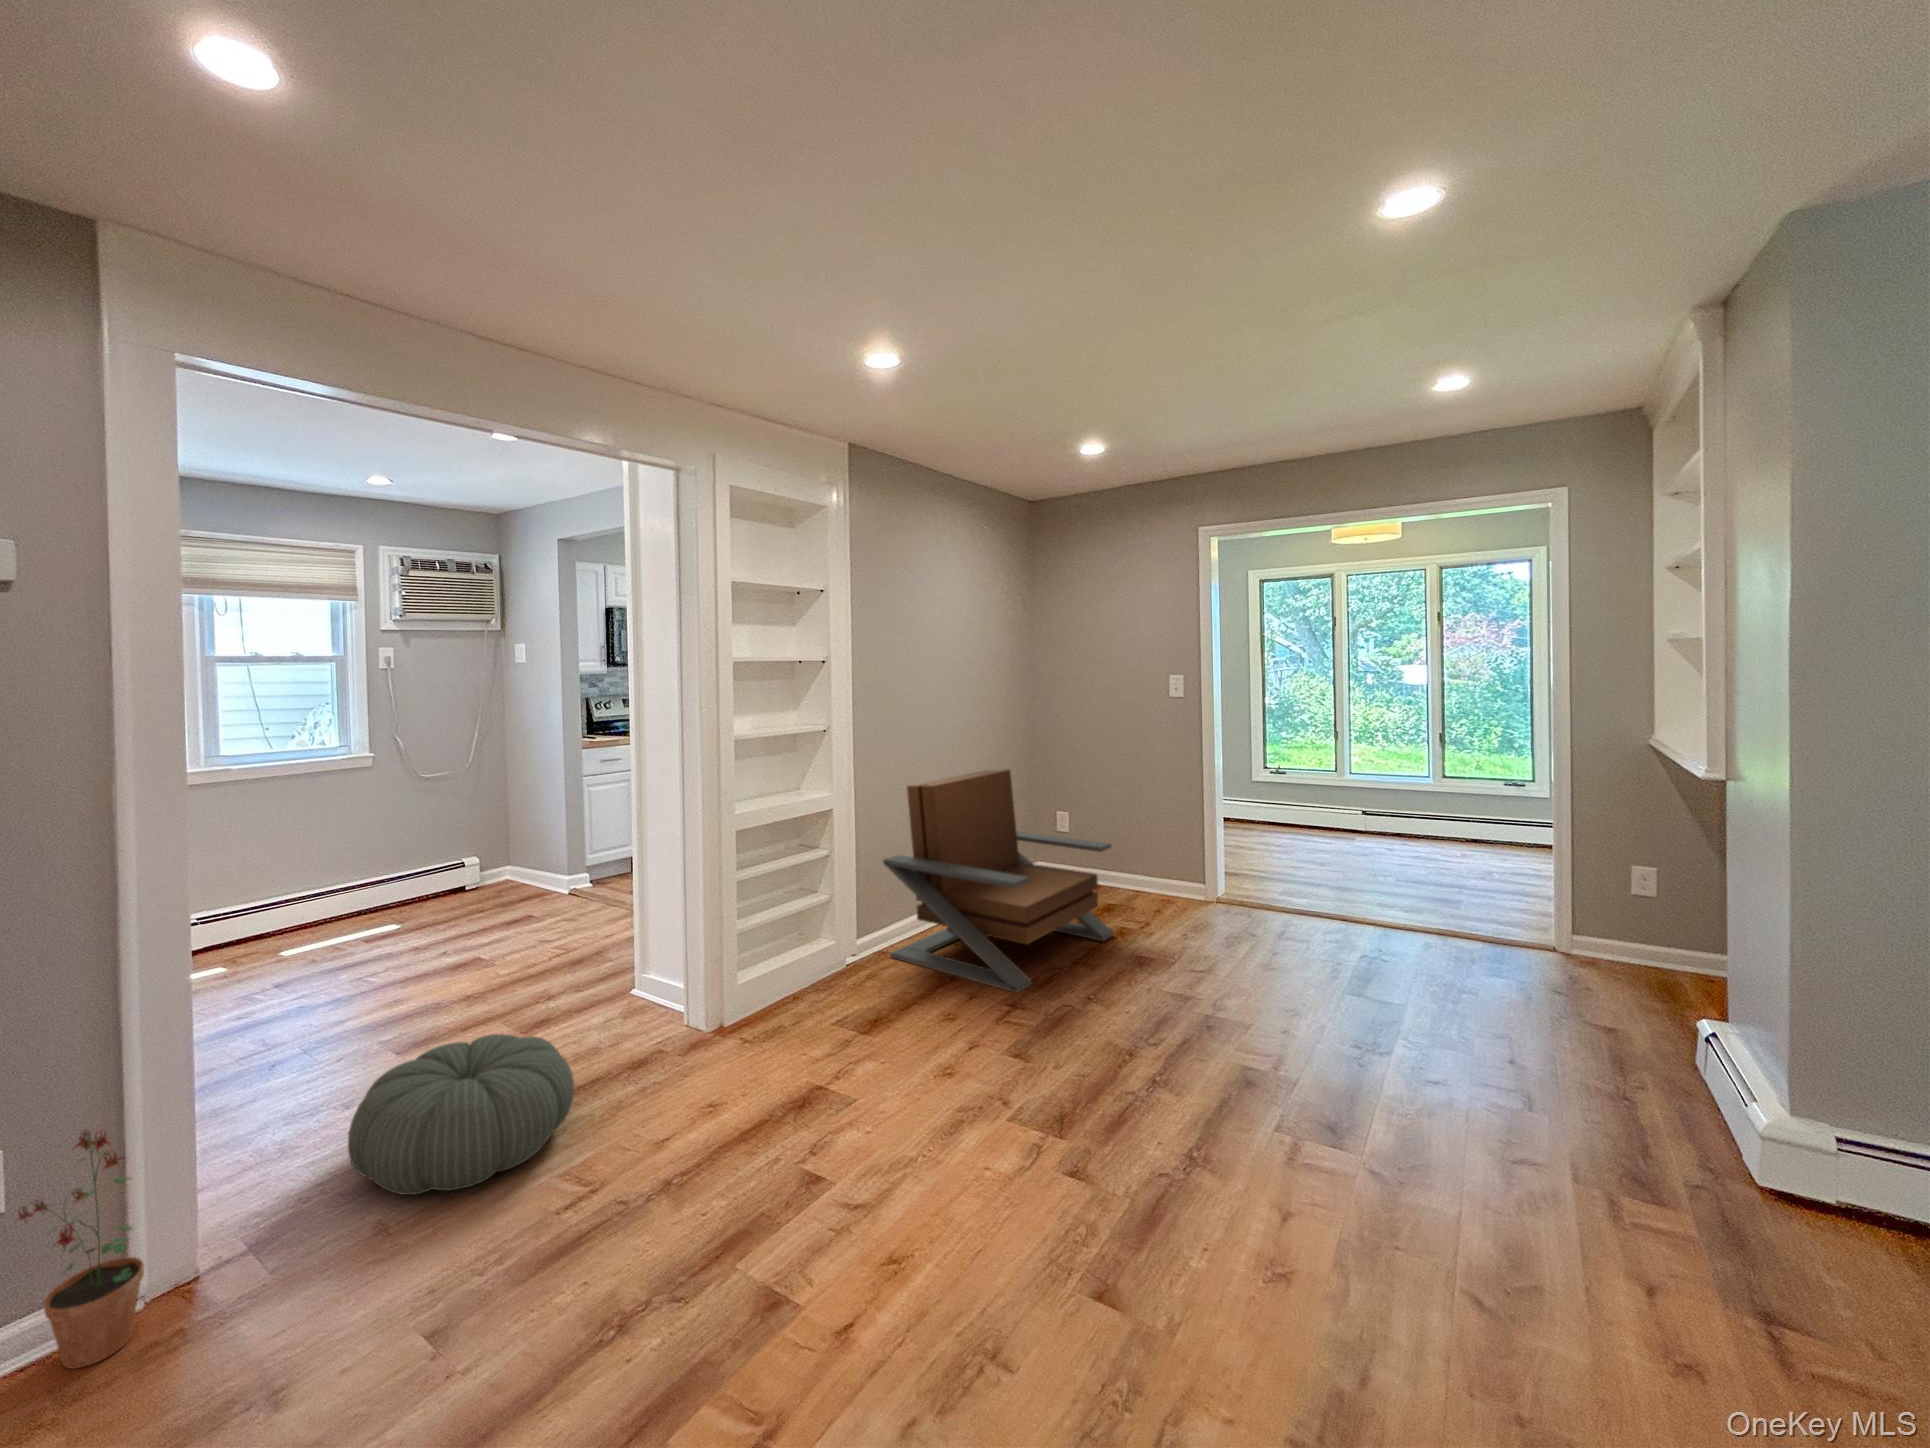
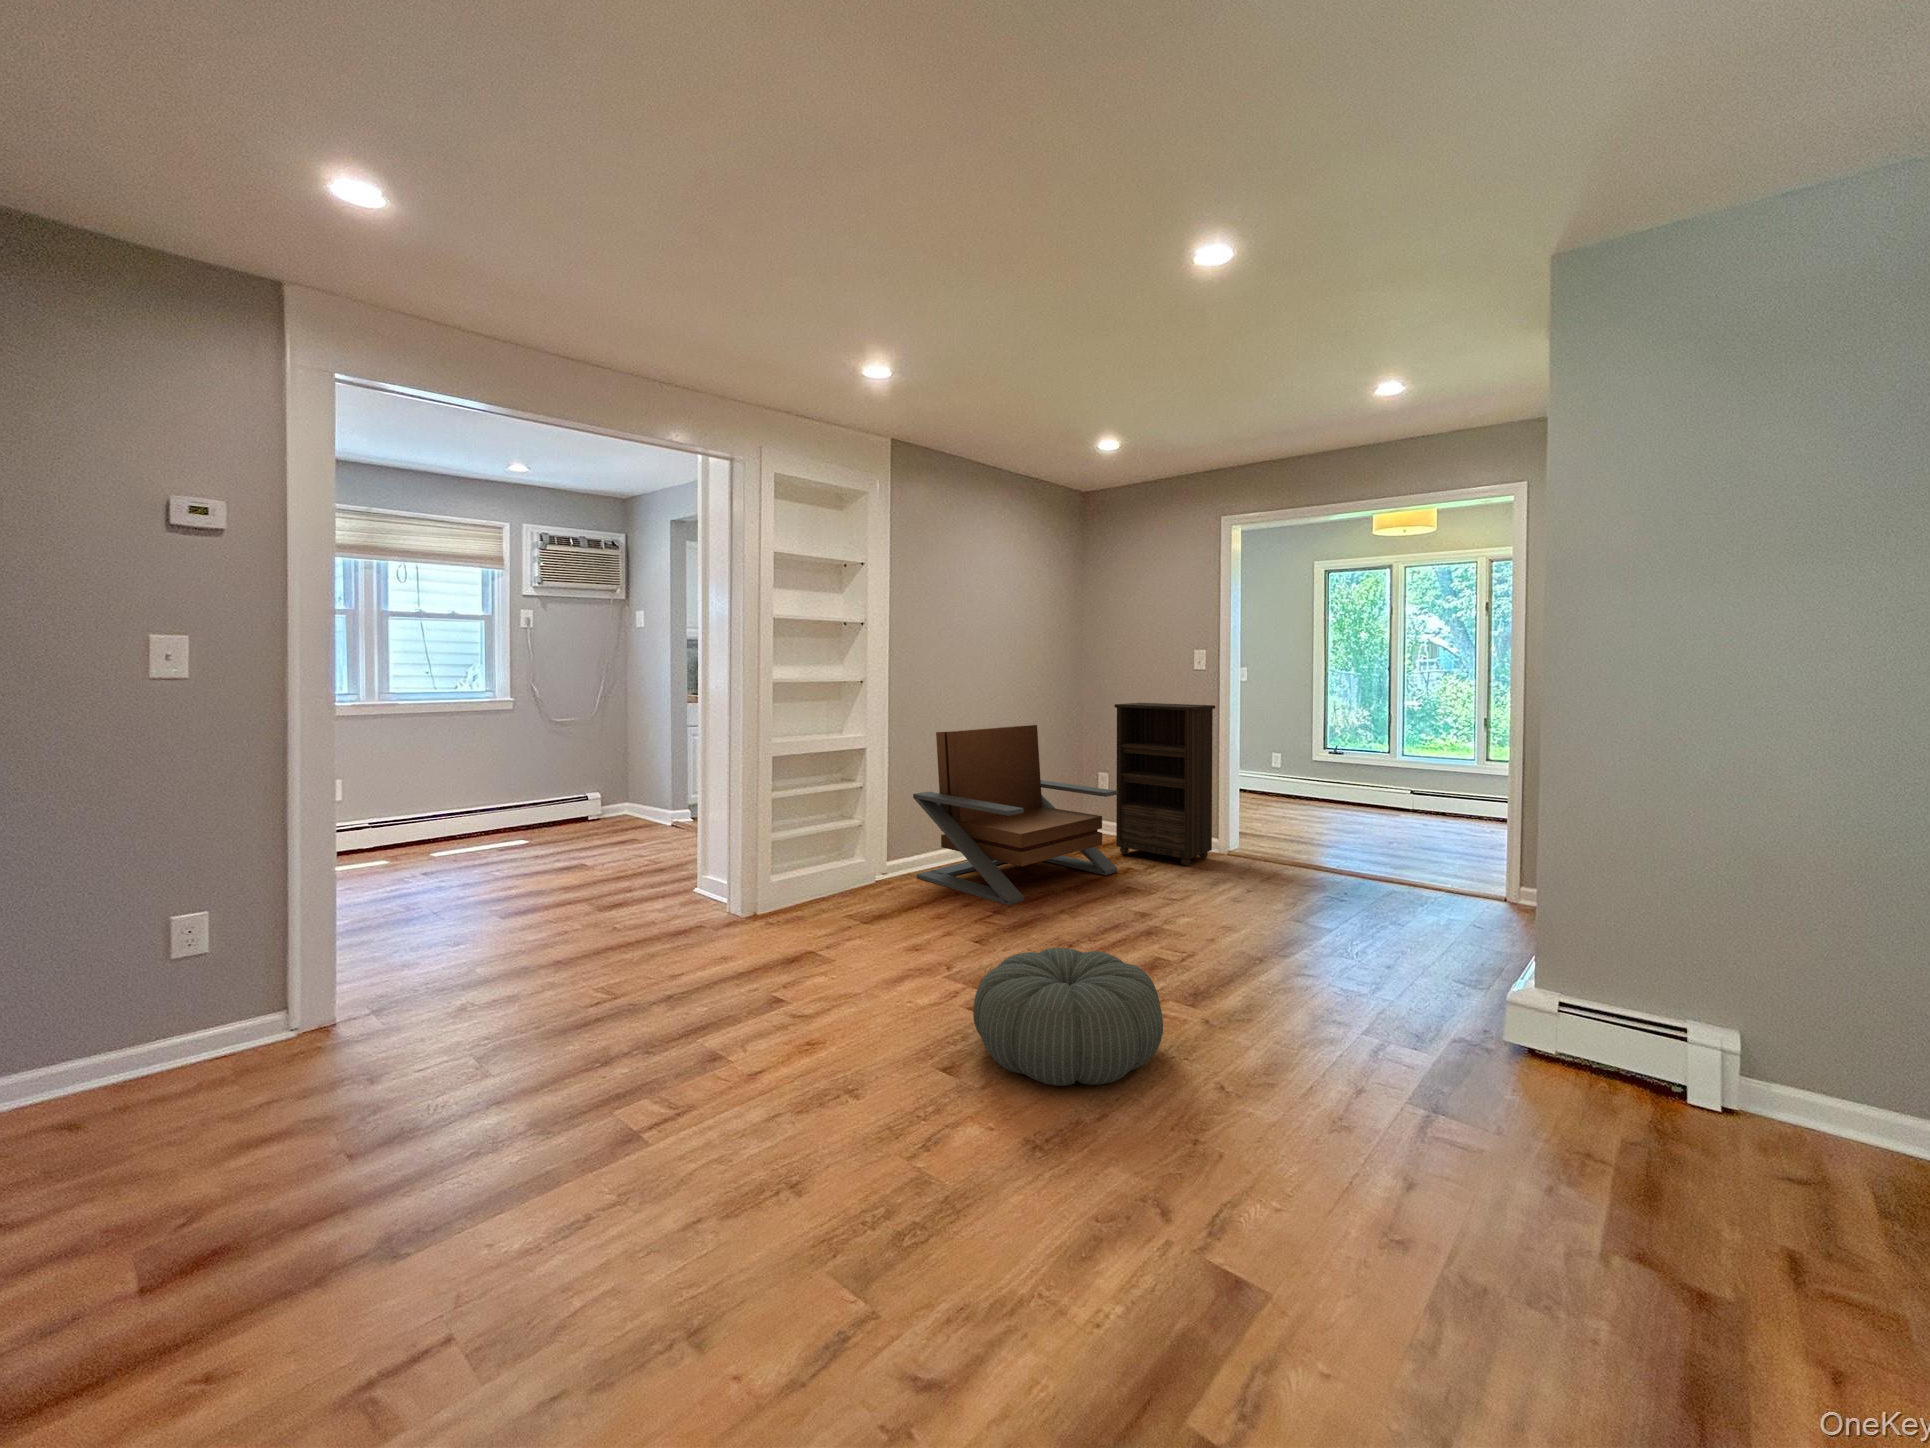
bookshelf: none [1091,737,1205,922] -> present [1114,703,1215,866]
pouf: present [348,1034,574,1195] -> present [973,948,1163,1086]
potted plant: present [18,1130,144,1369] -> none [188,909,275,1068]

